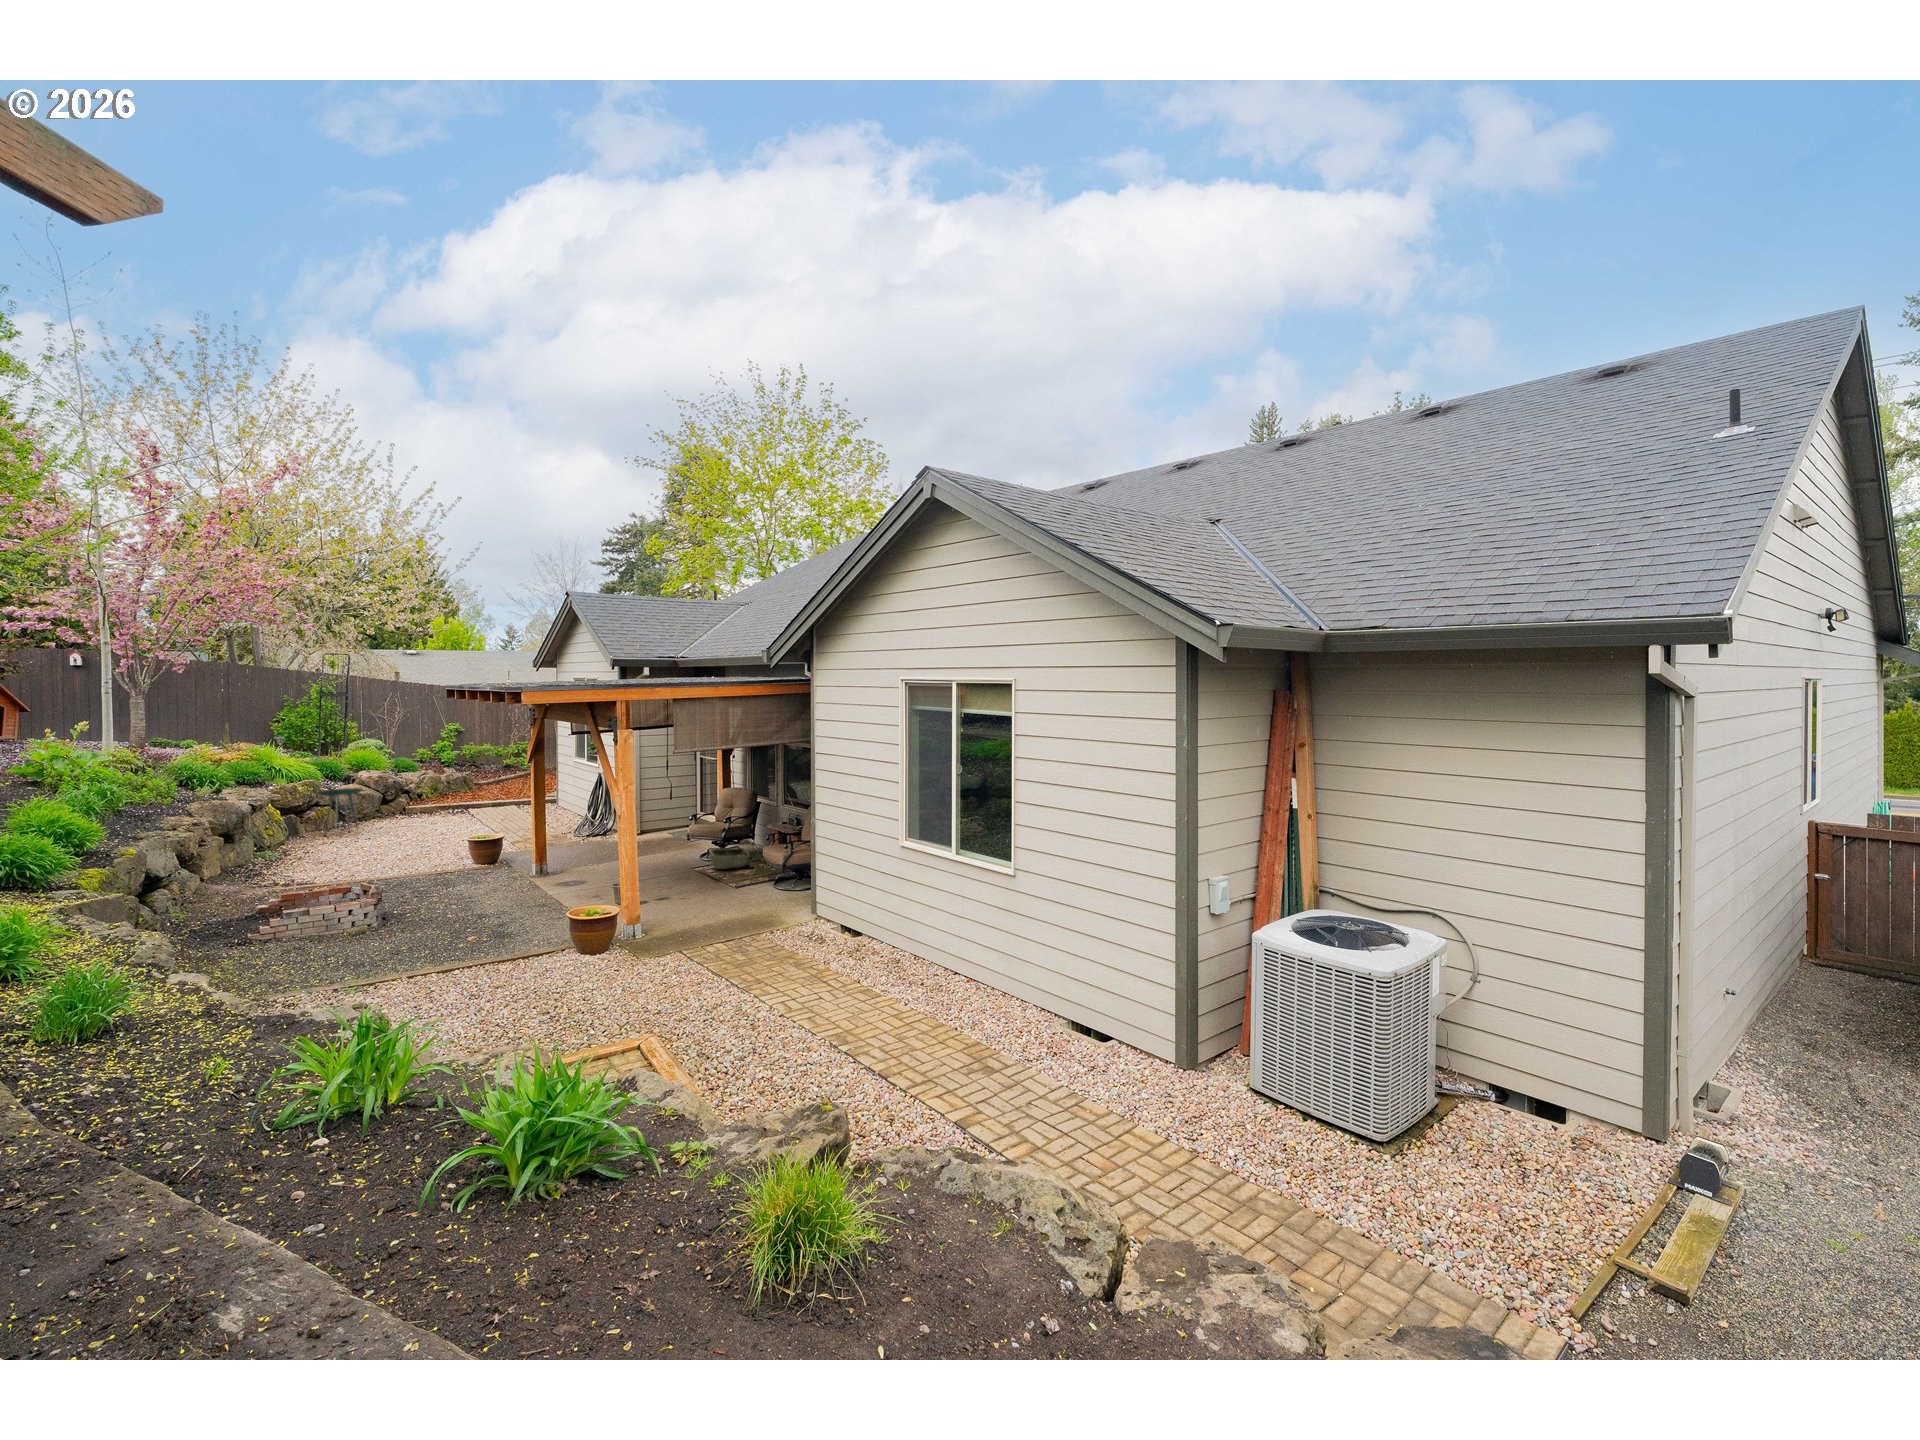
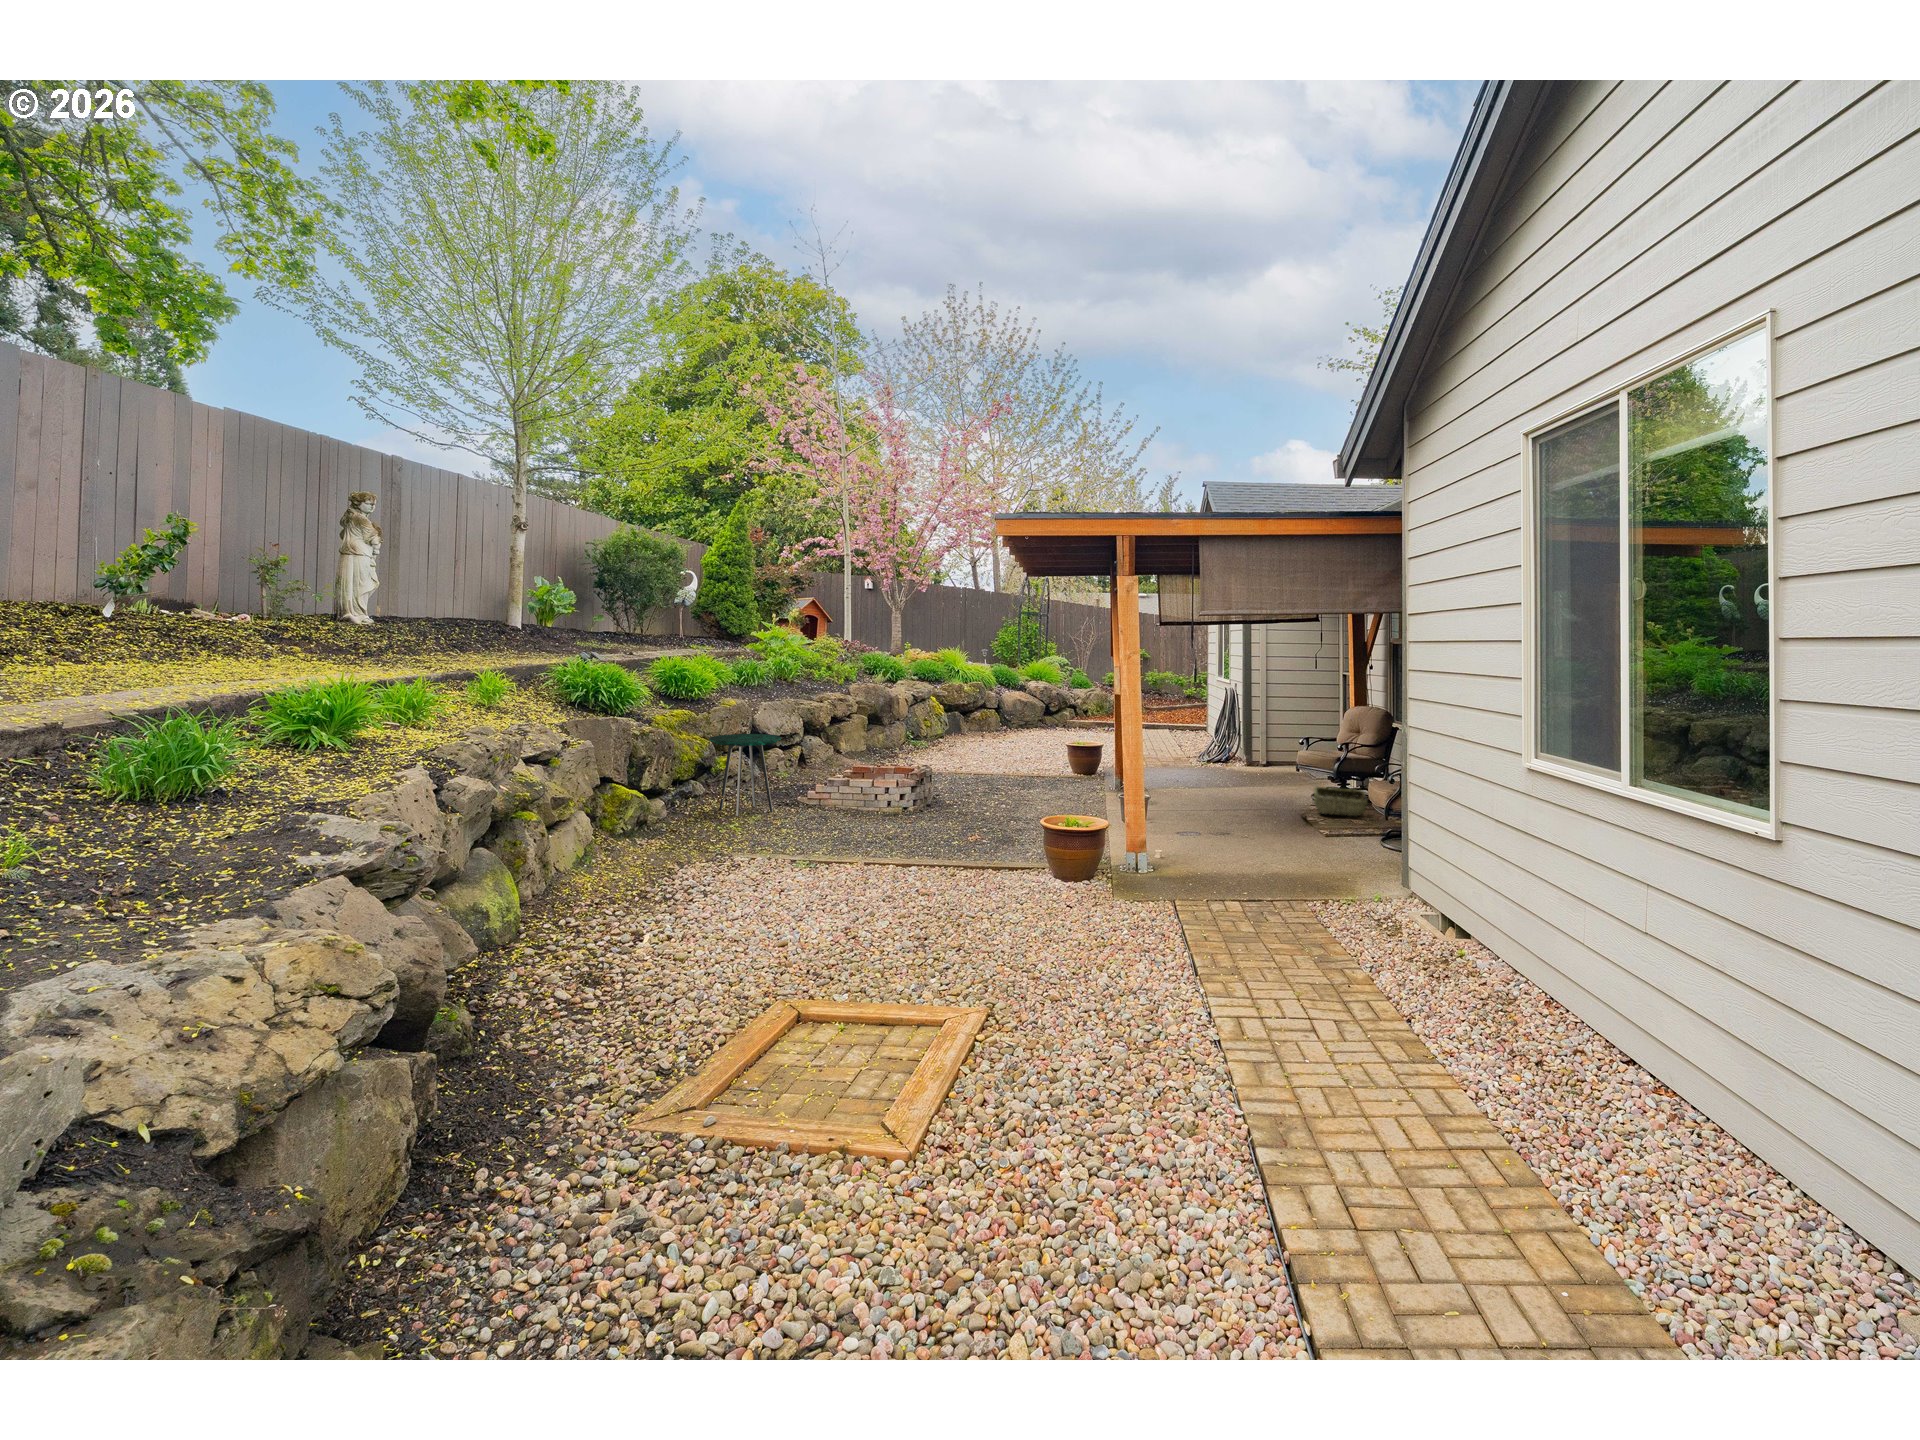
side table: present [318,788,363,833] -> present [709,734,781,816]

